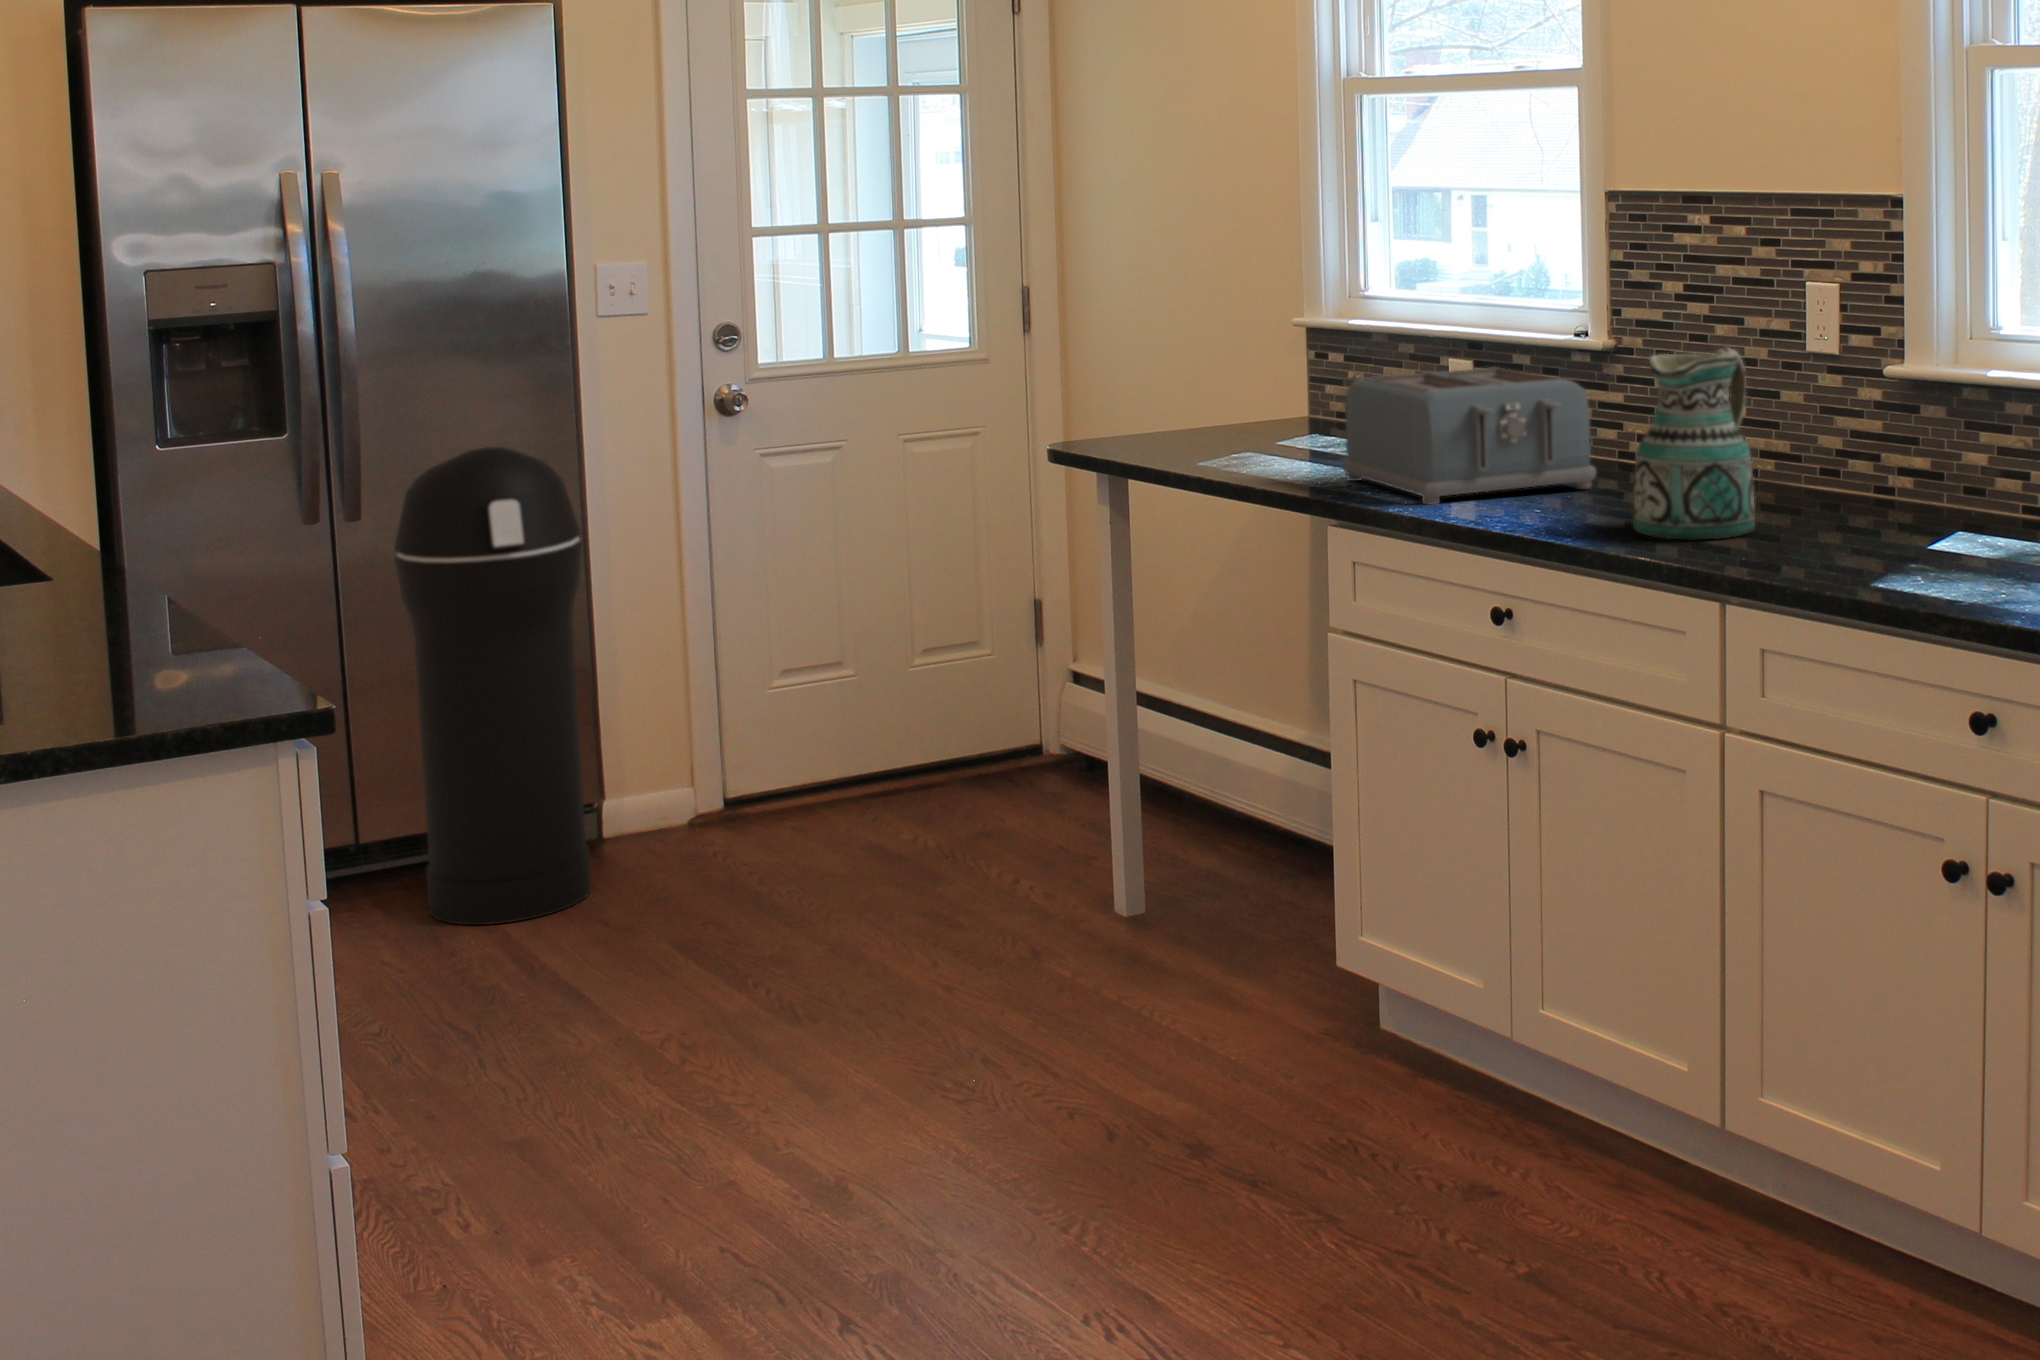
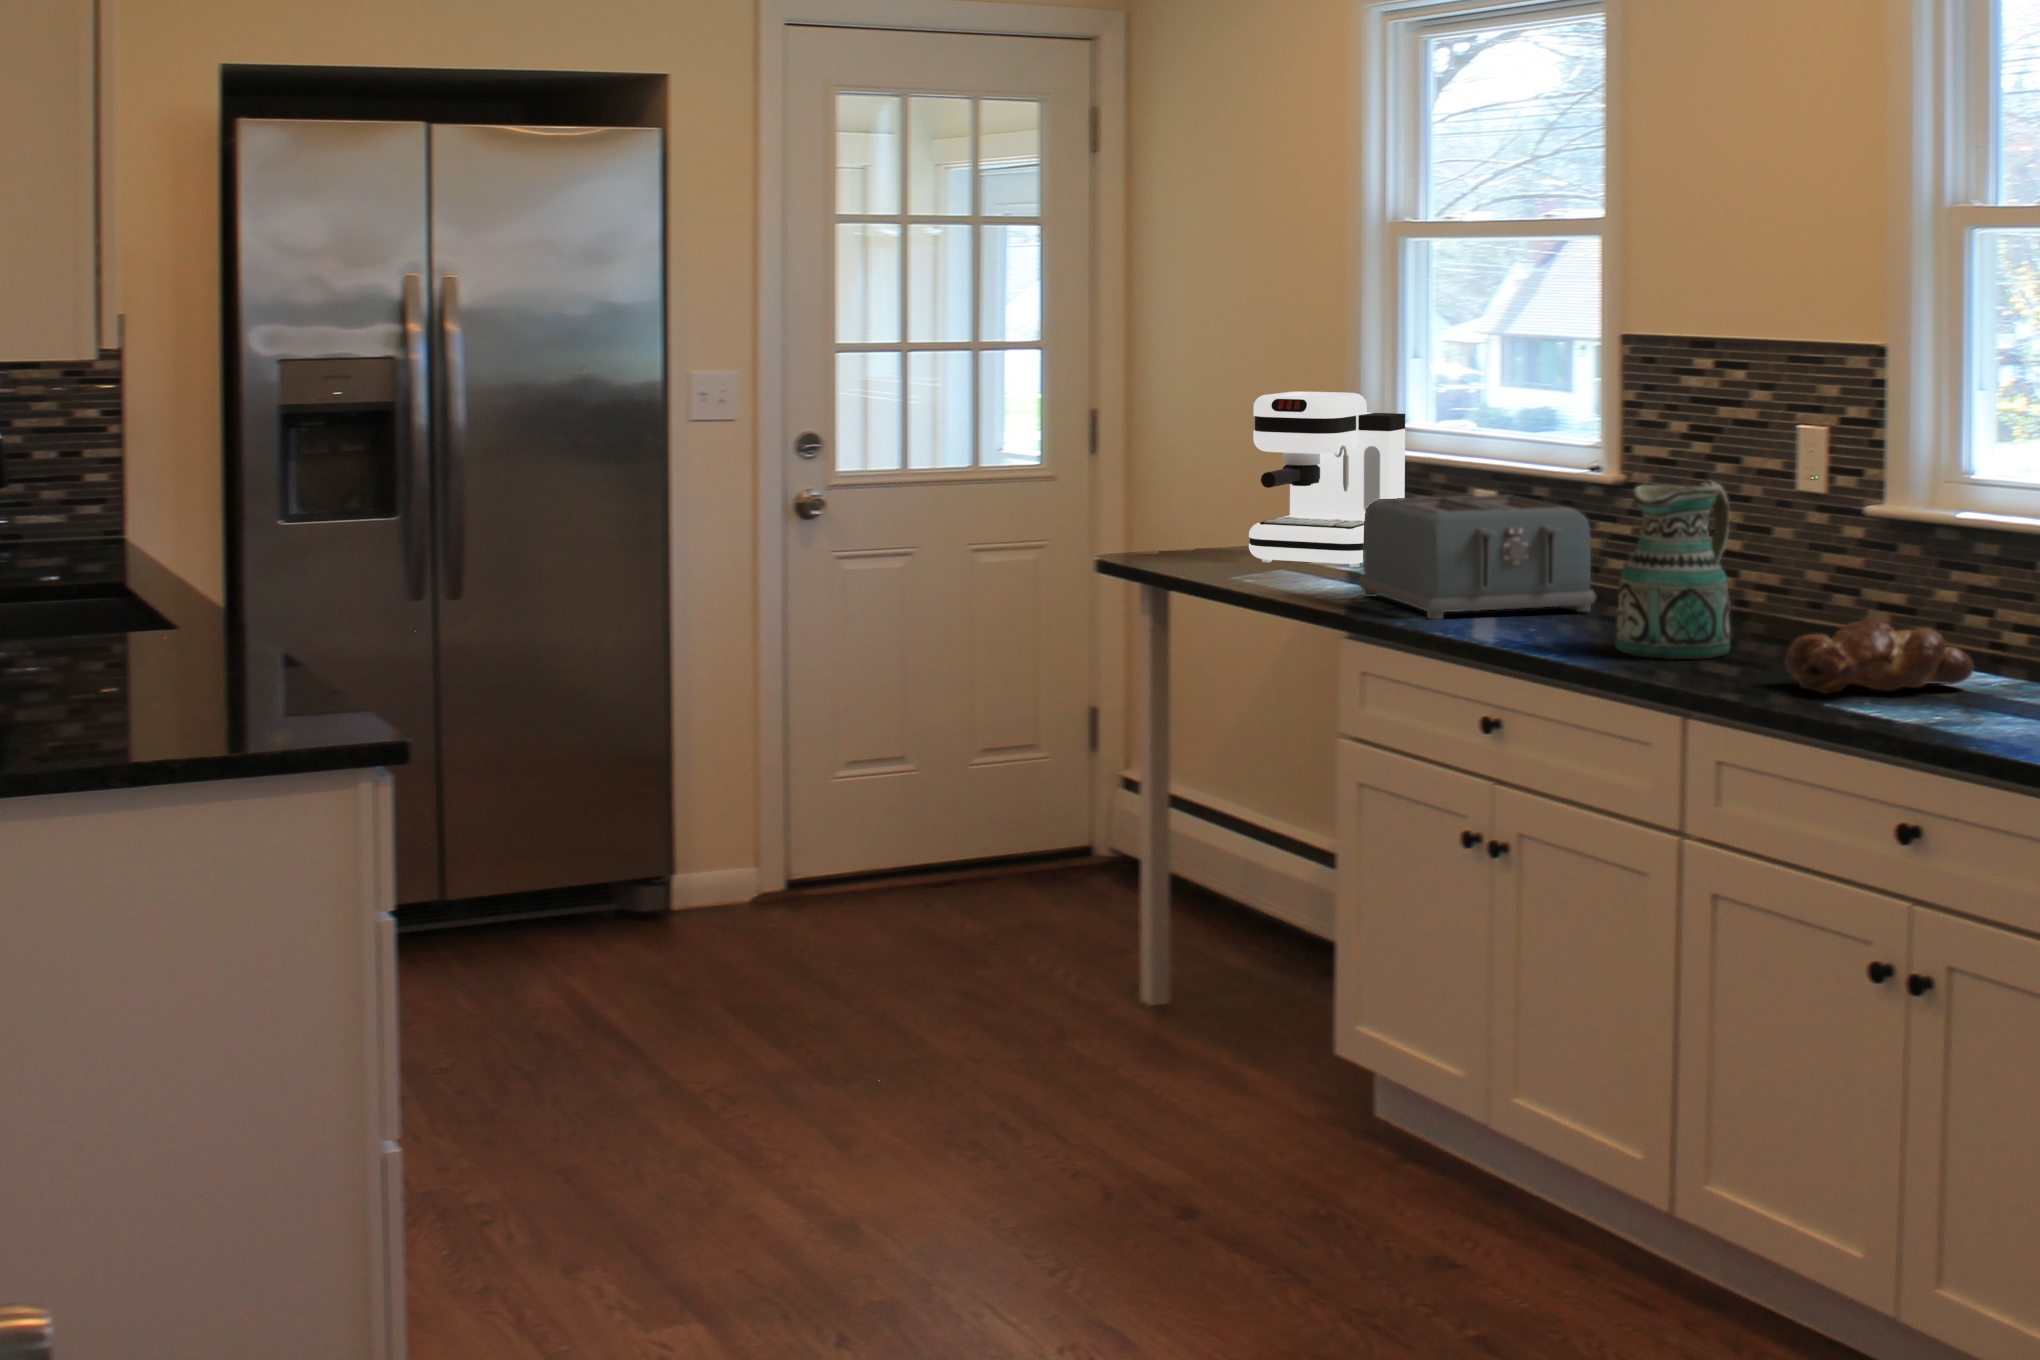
coffee maker: none [1215,265,1378,448] -> present [1249,391,1405,567]
trash can: present [394,447,592,925] -> none [488,536,658,985]
bread loaf: none [1828,489,2026,574] -> present [1785,618,1973,694]

